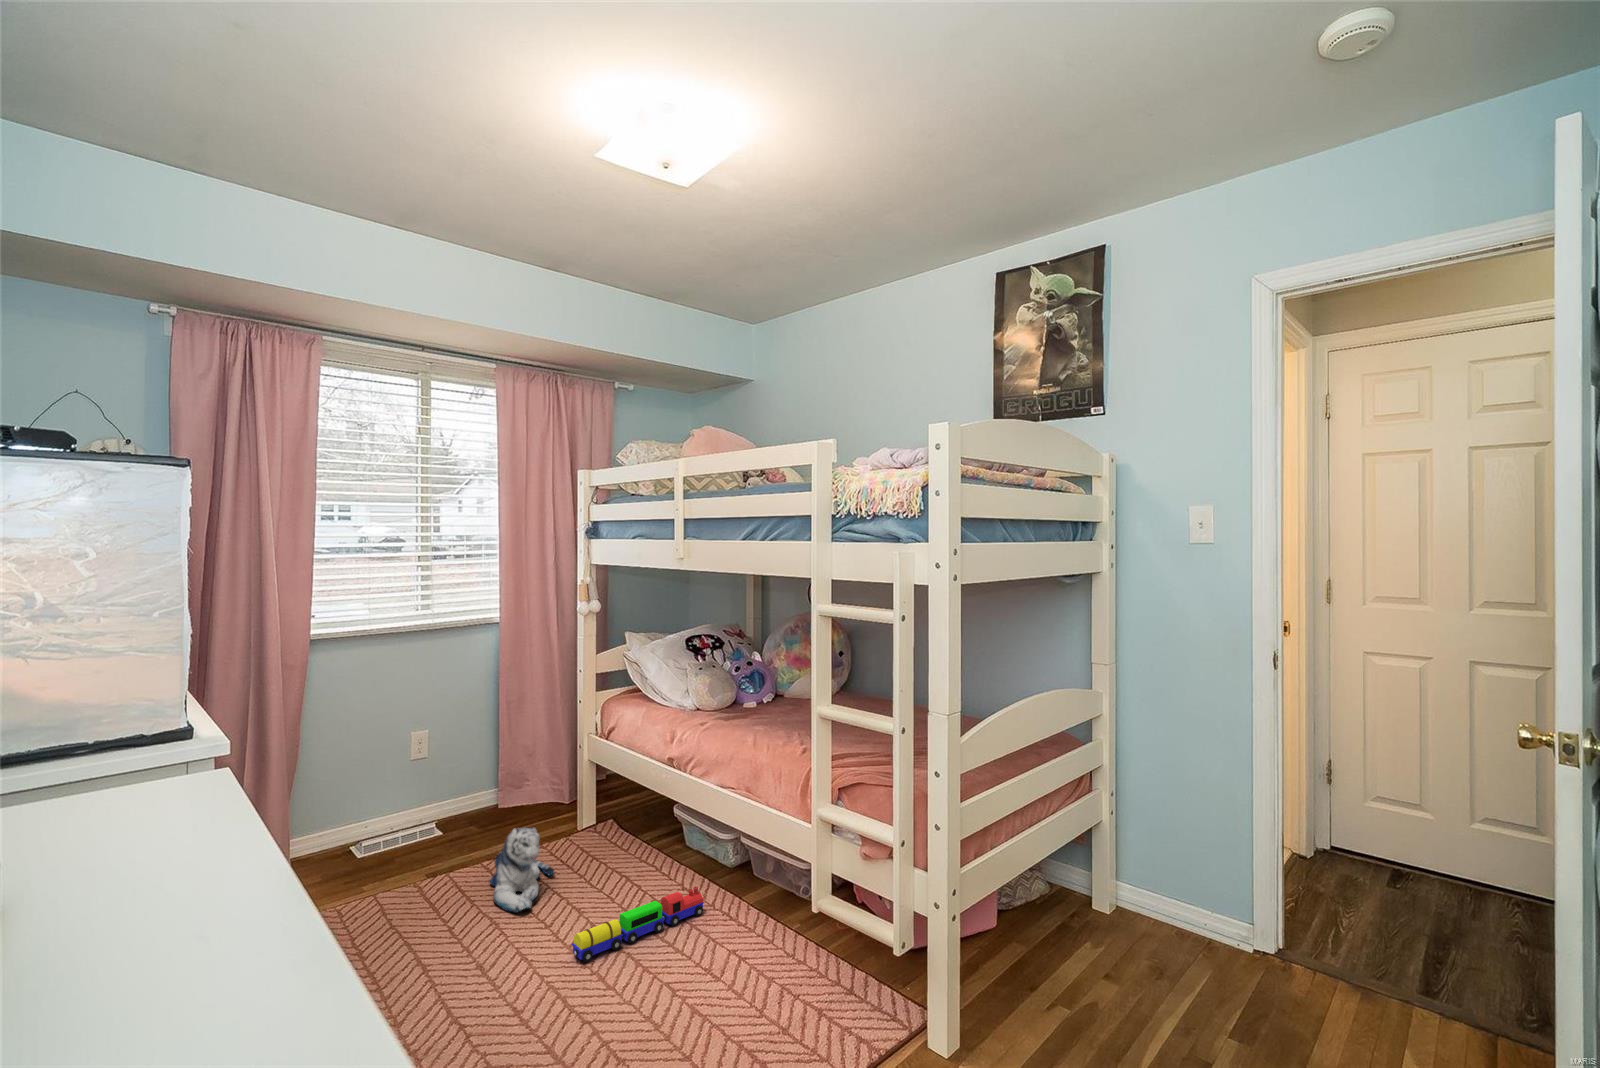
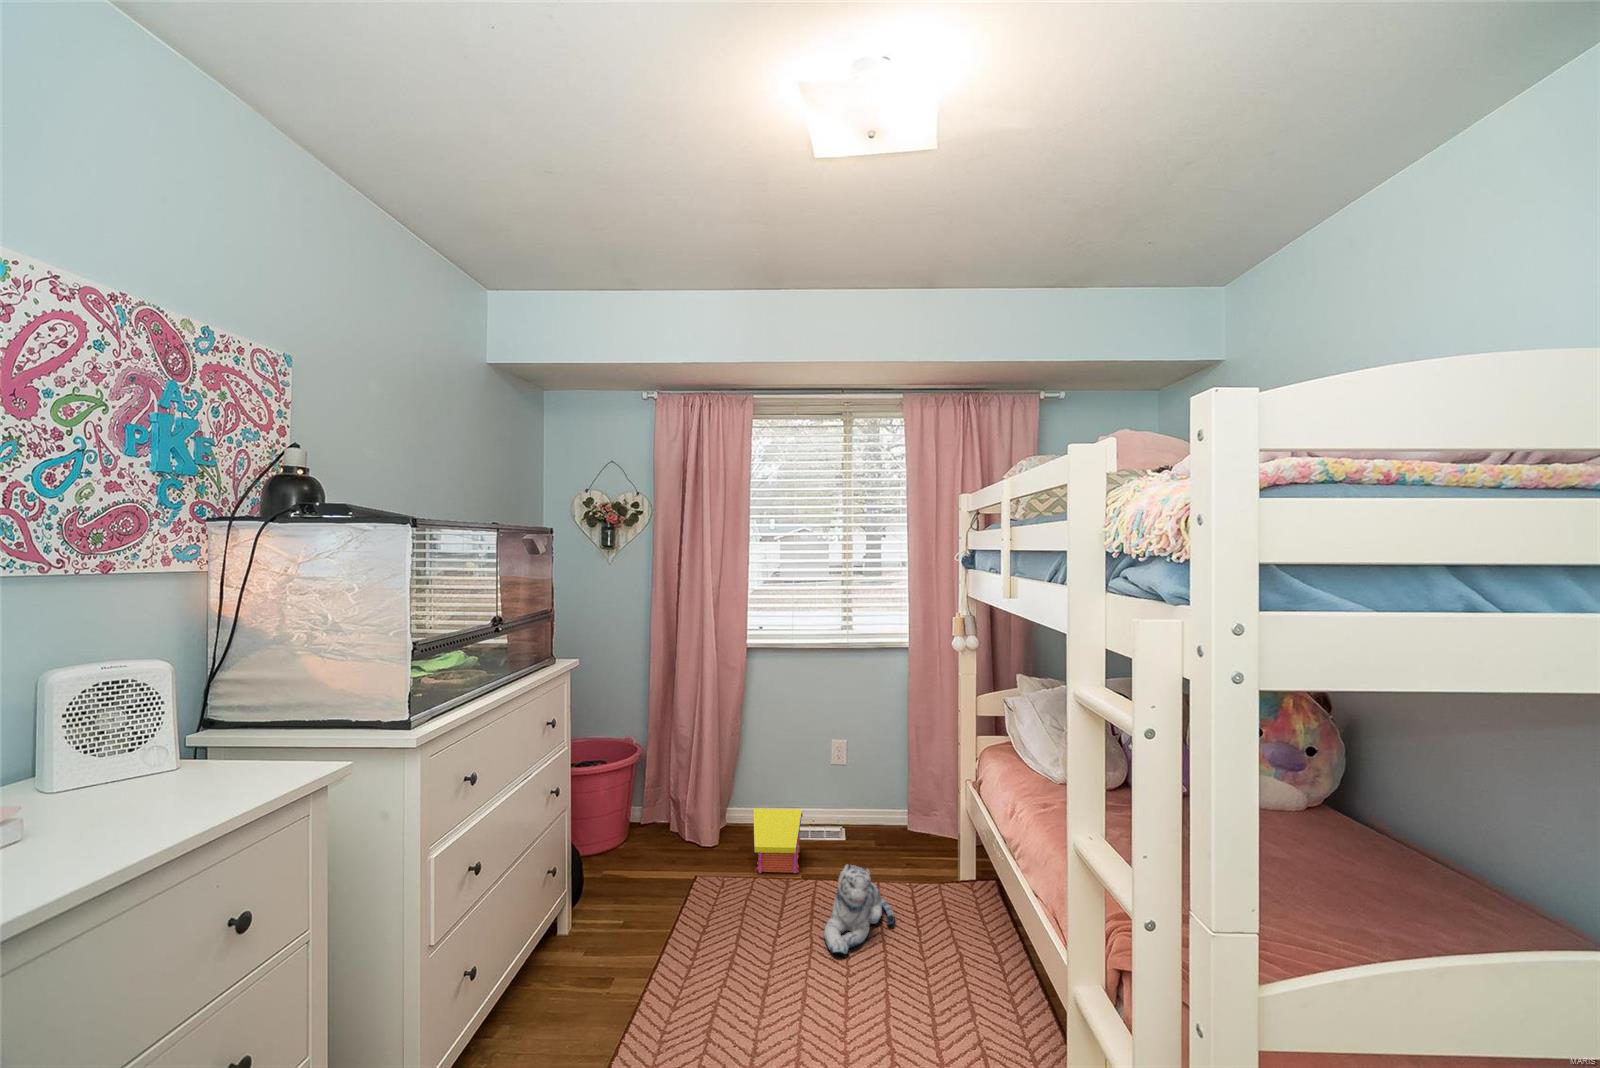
toy house: none [350,801,418,881] -> present [753,808,803,873]
toy train: present [572,886,704,962] -> none [839,1001,1008,1045]

